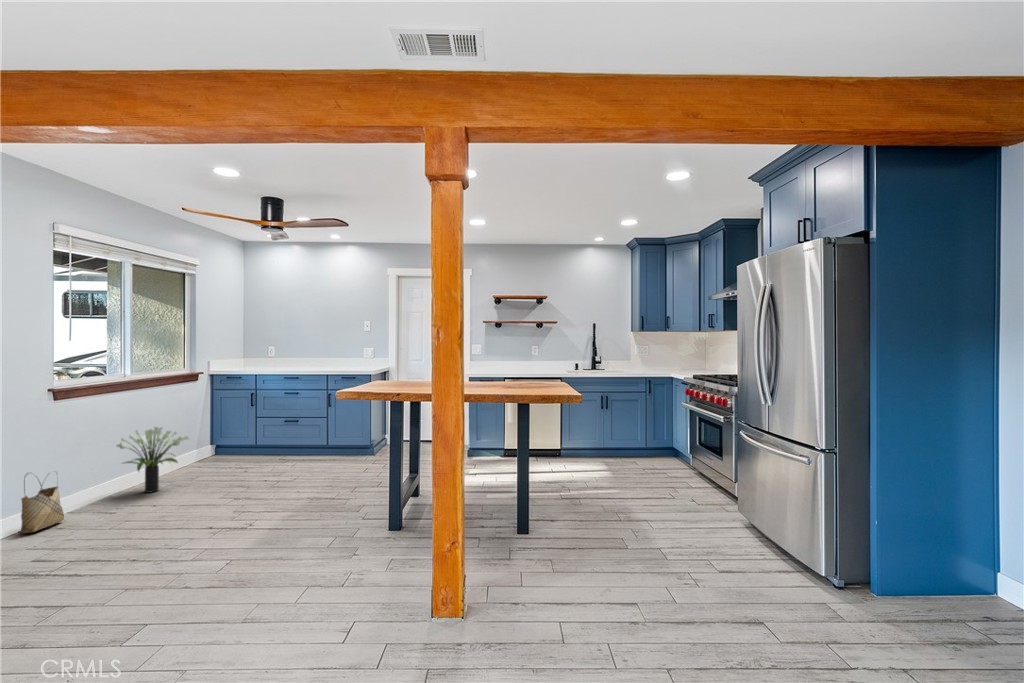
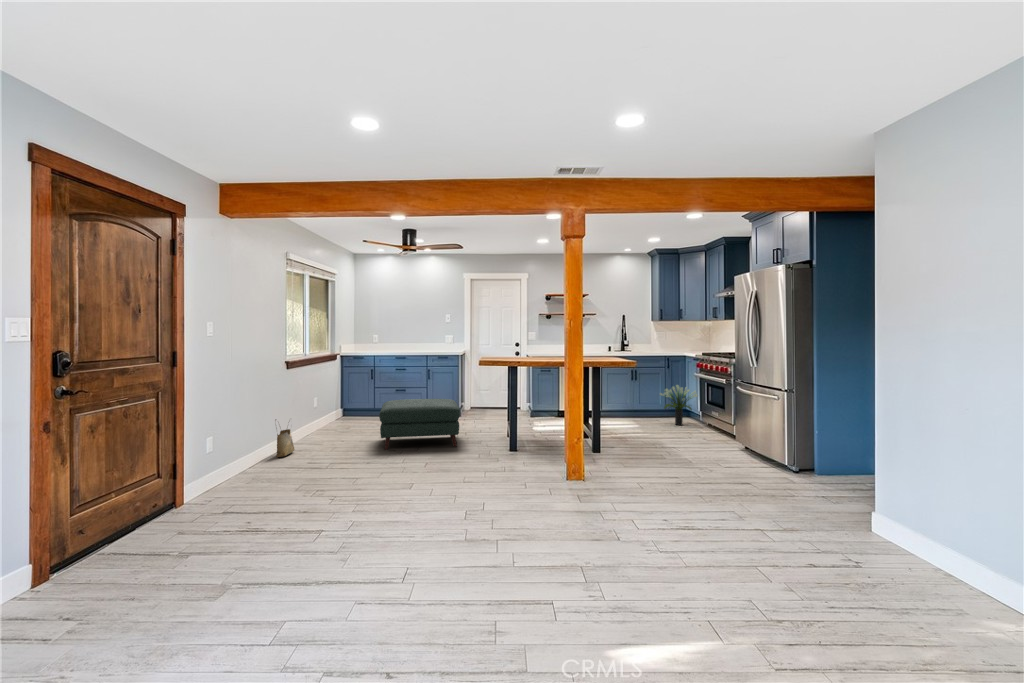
potted plant: present [116,427,188,493] -> present [660,385,698,425]
ottoman: none [199,438,338,518] -> present [379,399,460,450]

